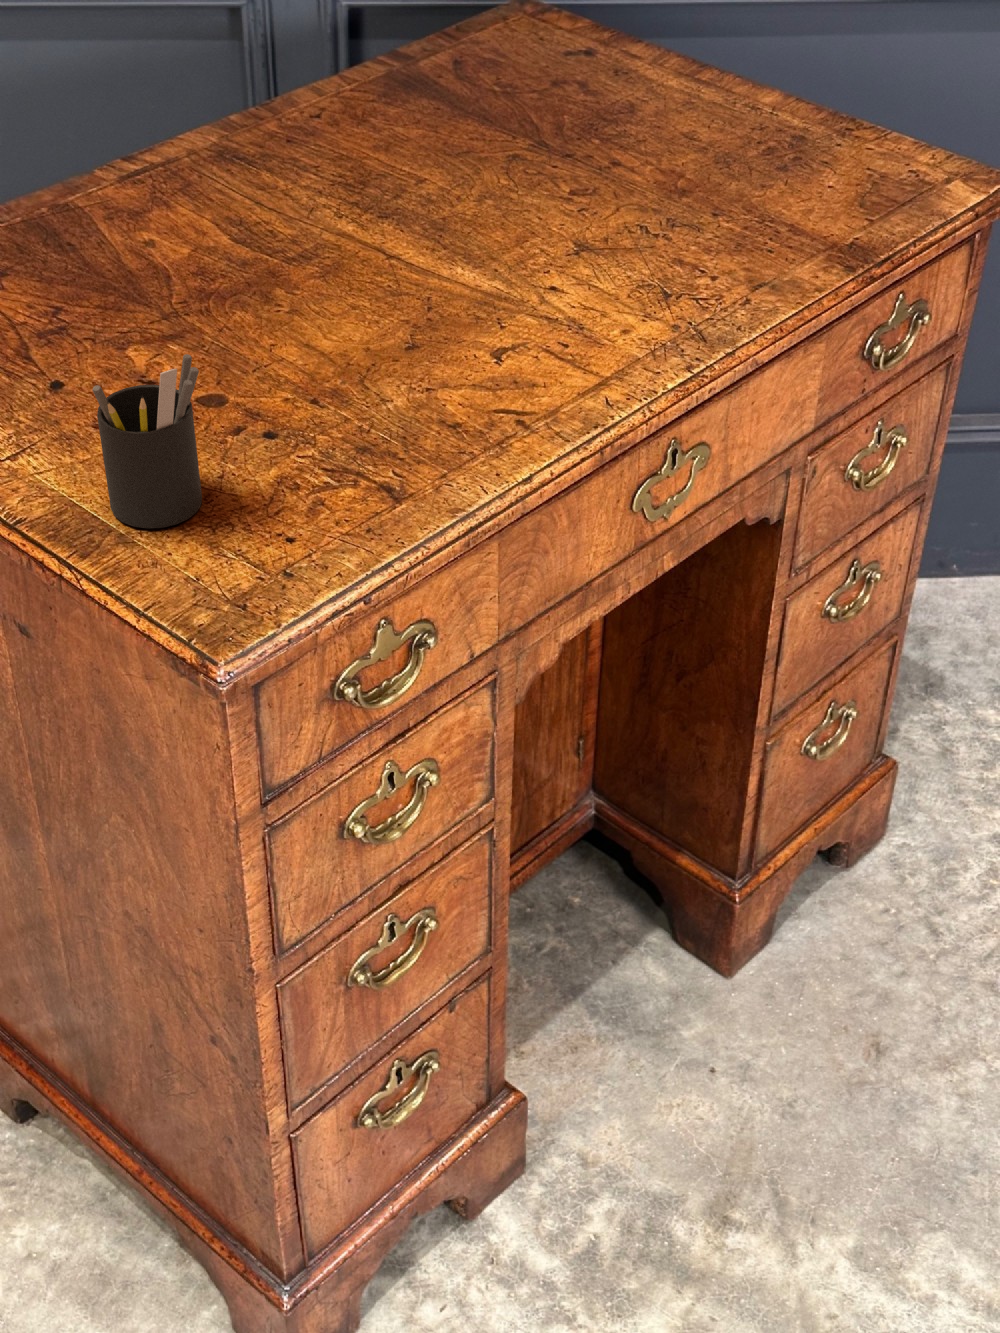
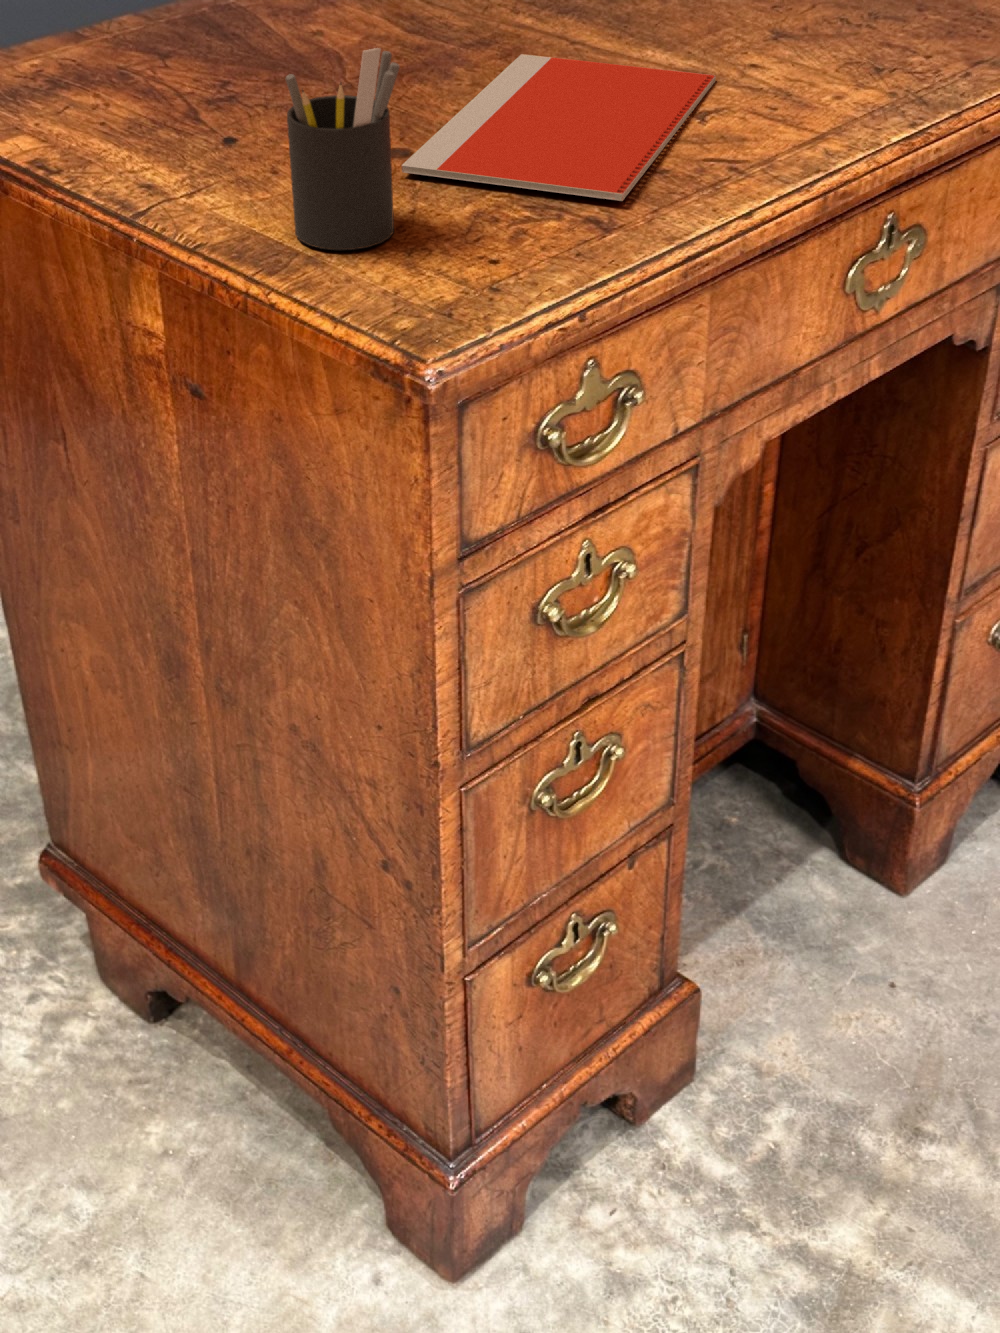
notebook: none [213,272,516,466] -> present [402,54,716,201]

